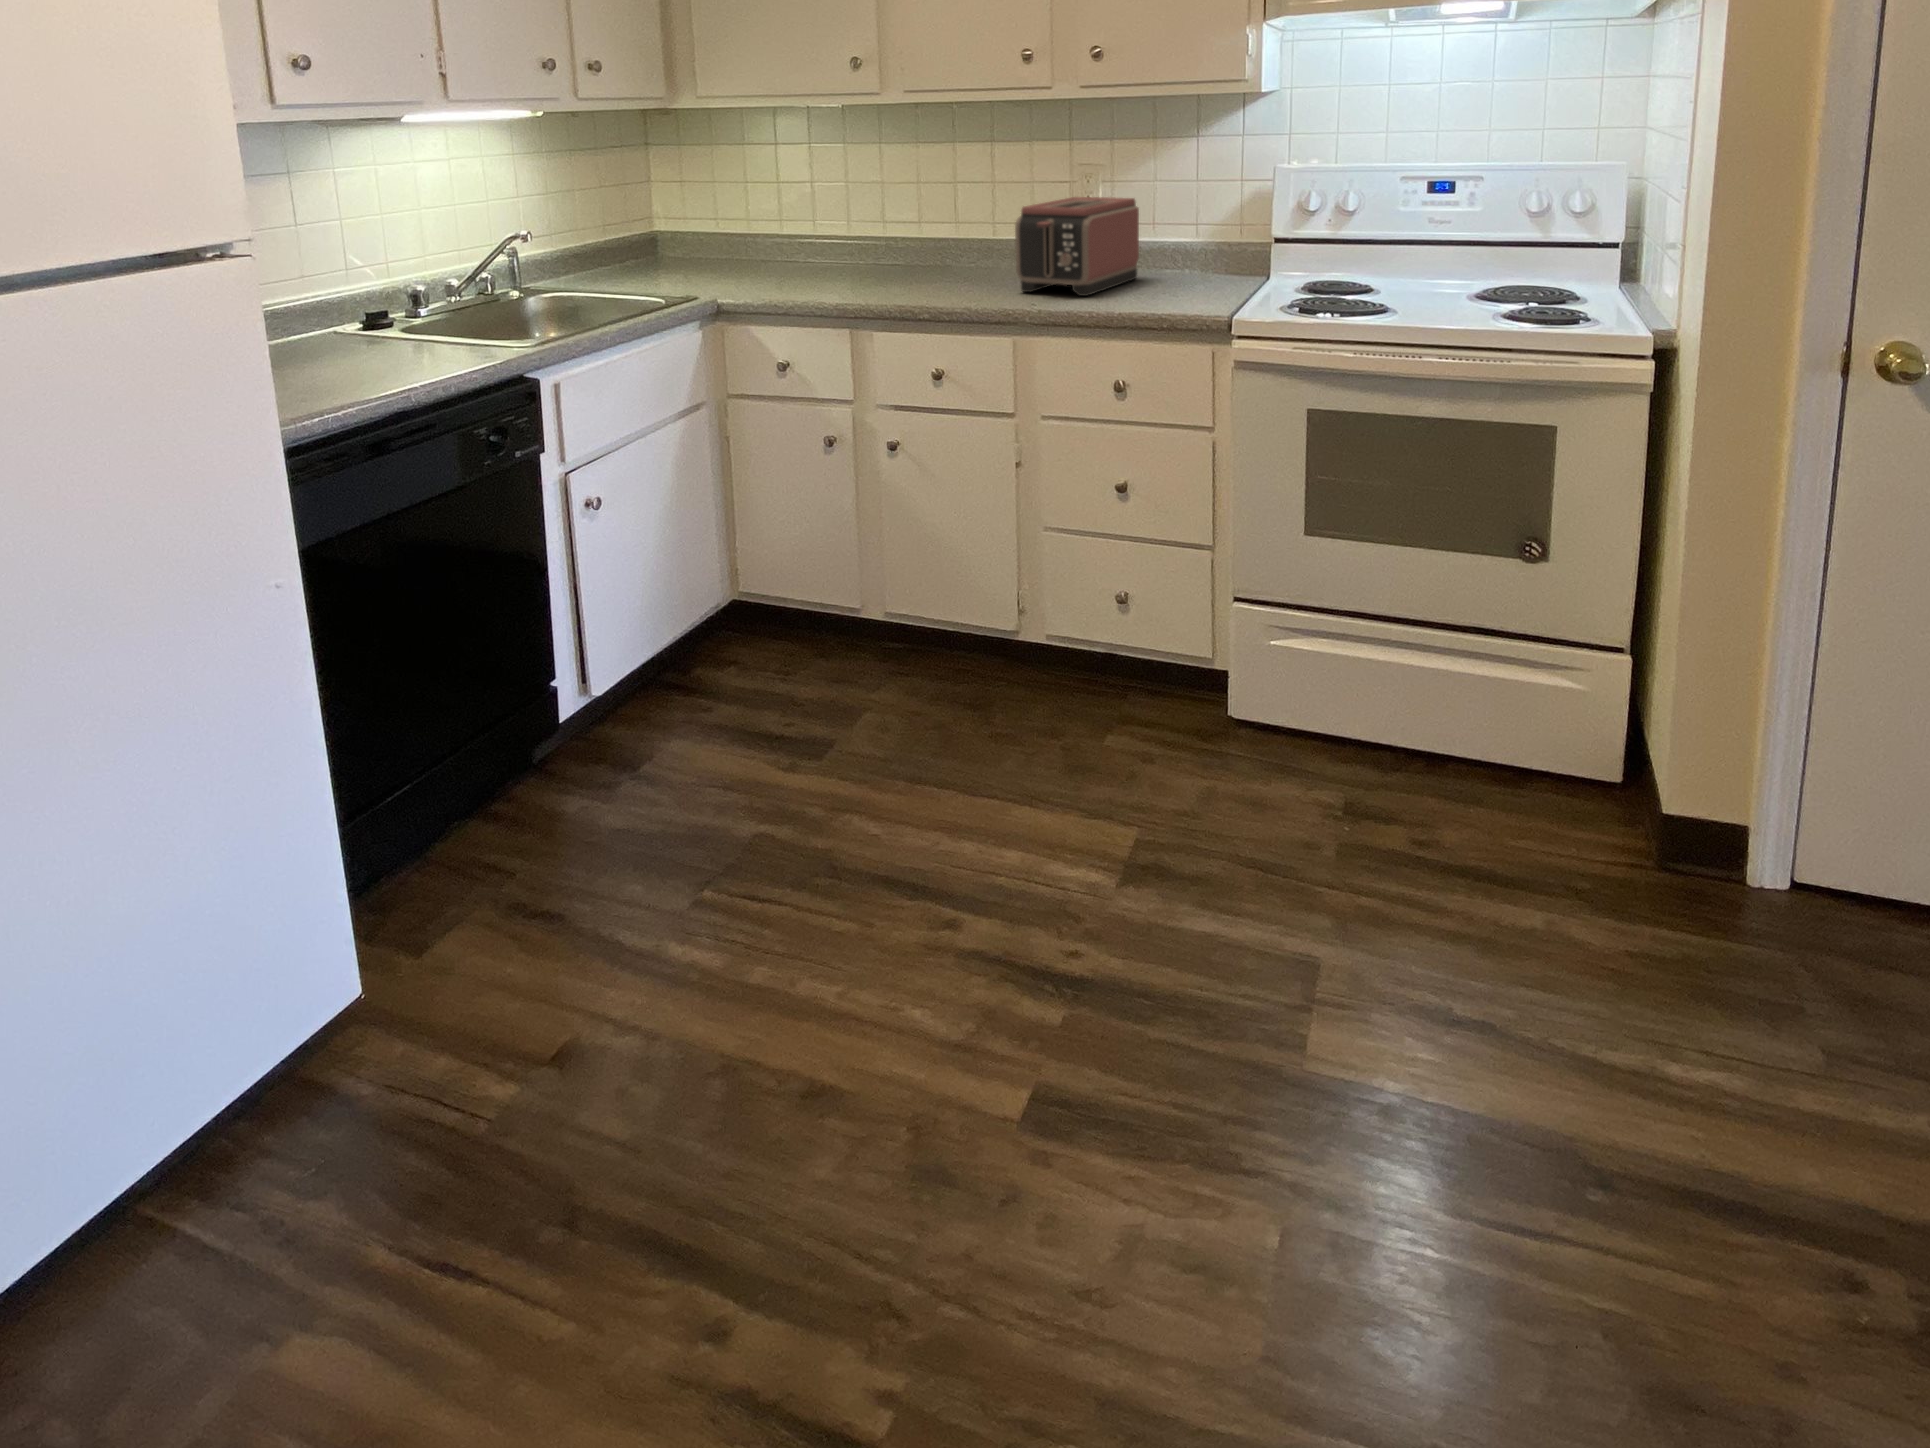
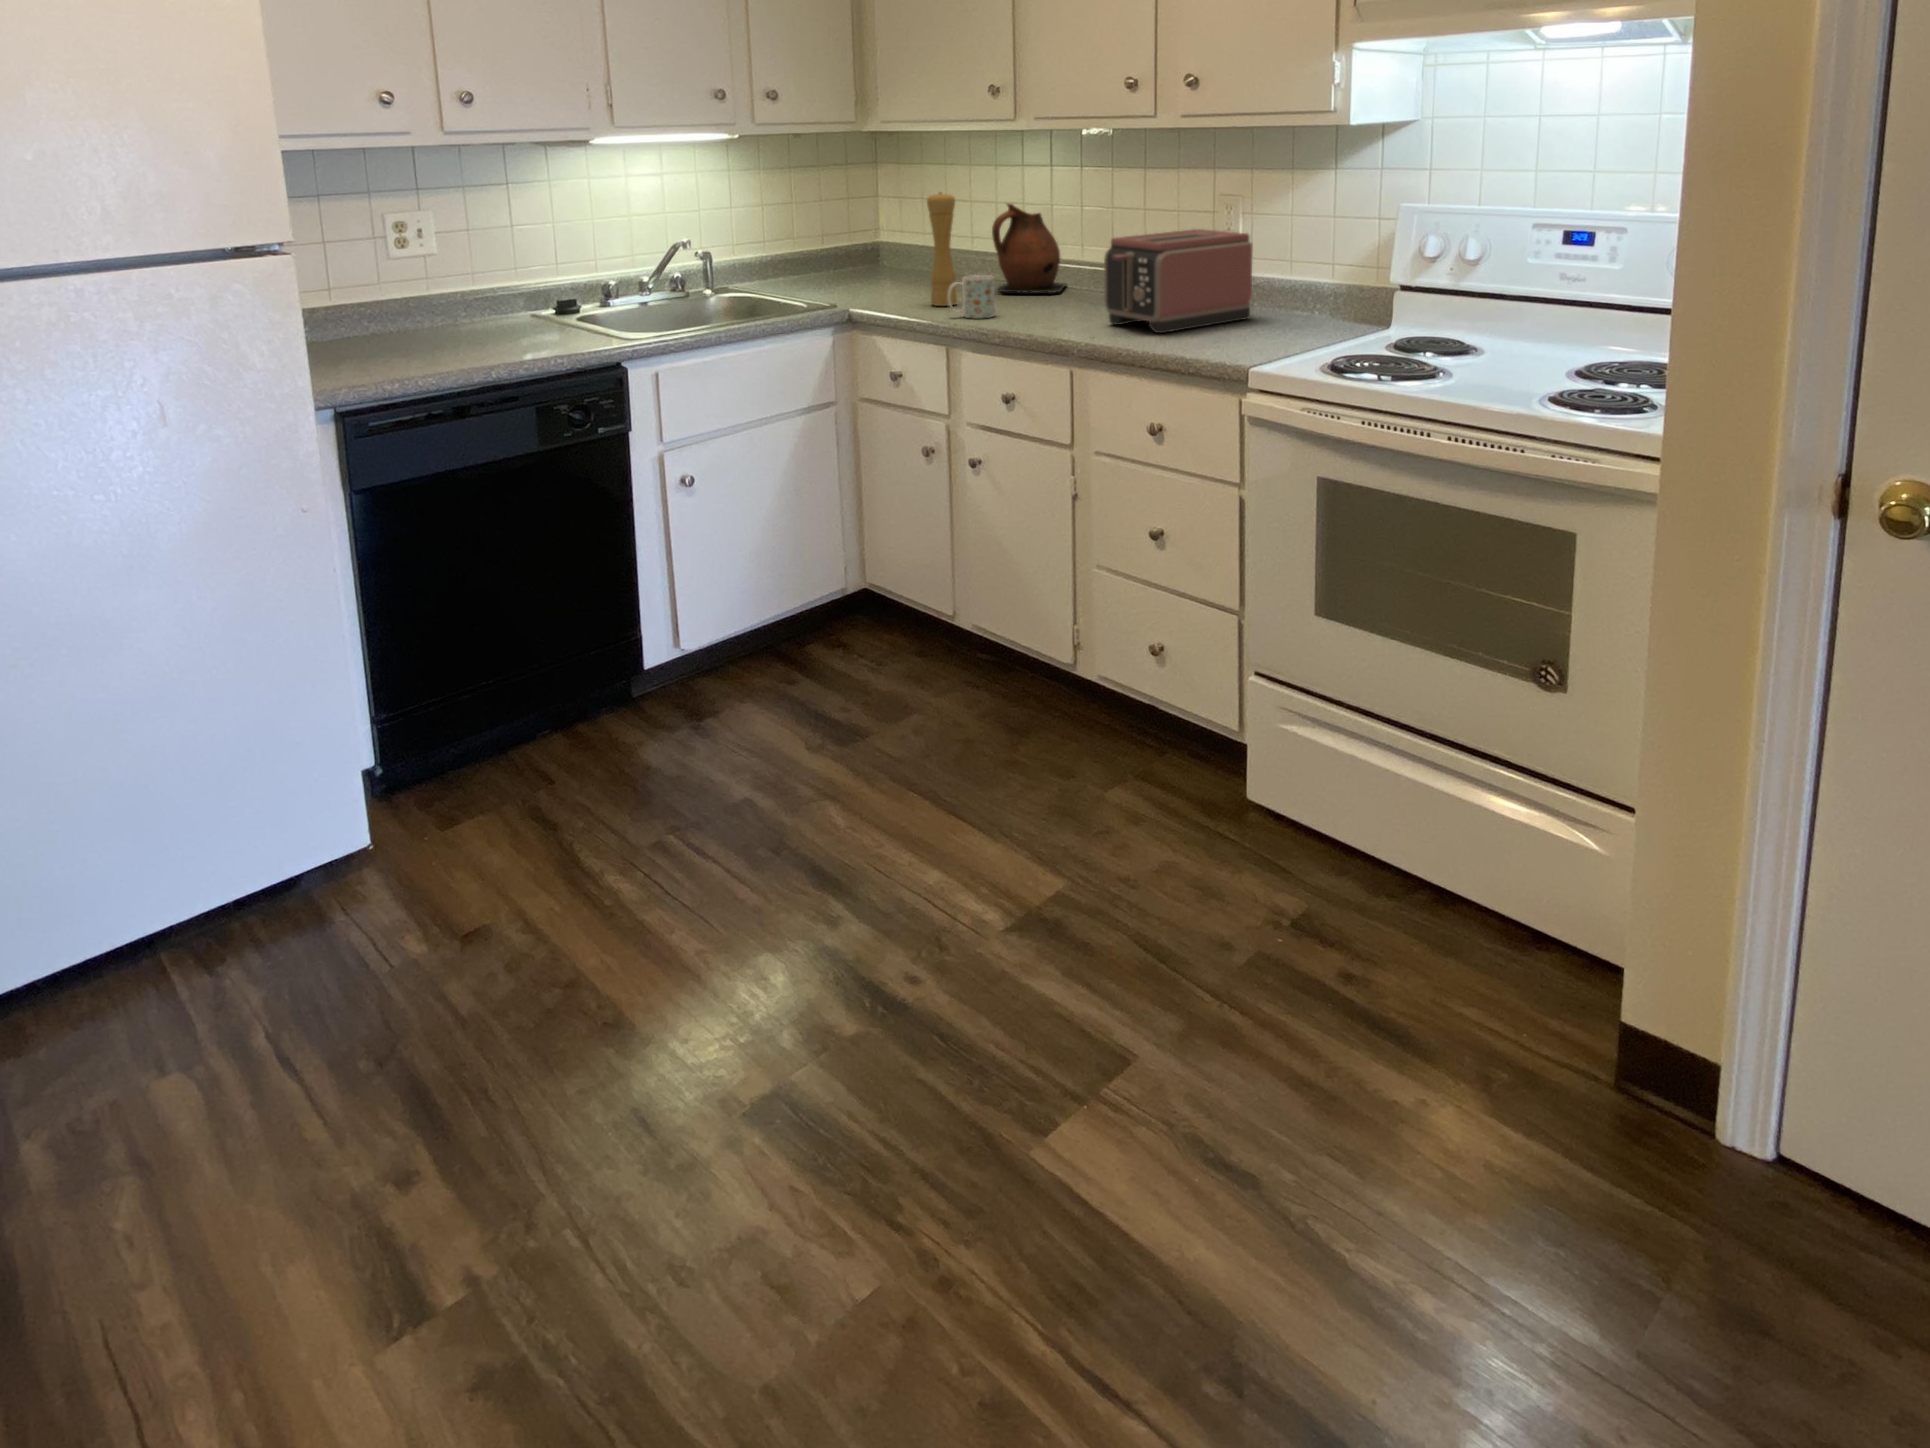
pepper mill: none [794,169,829,289] -> present [927,192,957,306]
ceramic pitcher: none [836,181,913,272] -> present [992,203,1067,293]
mug: none [847,252,893,297] -> present [948,275,996,318]

